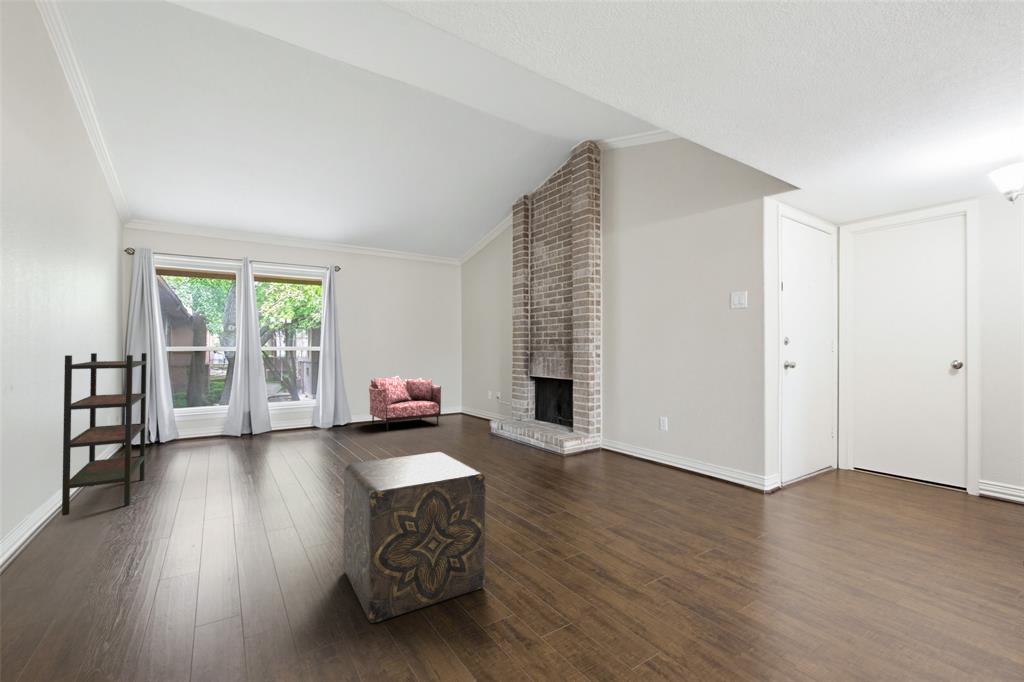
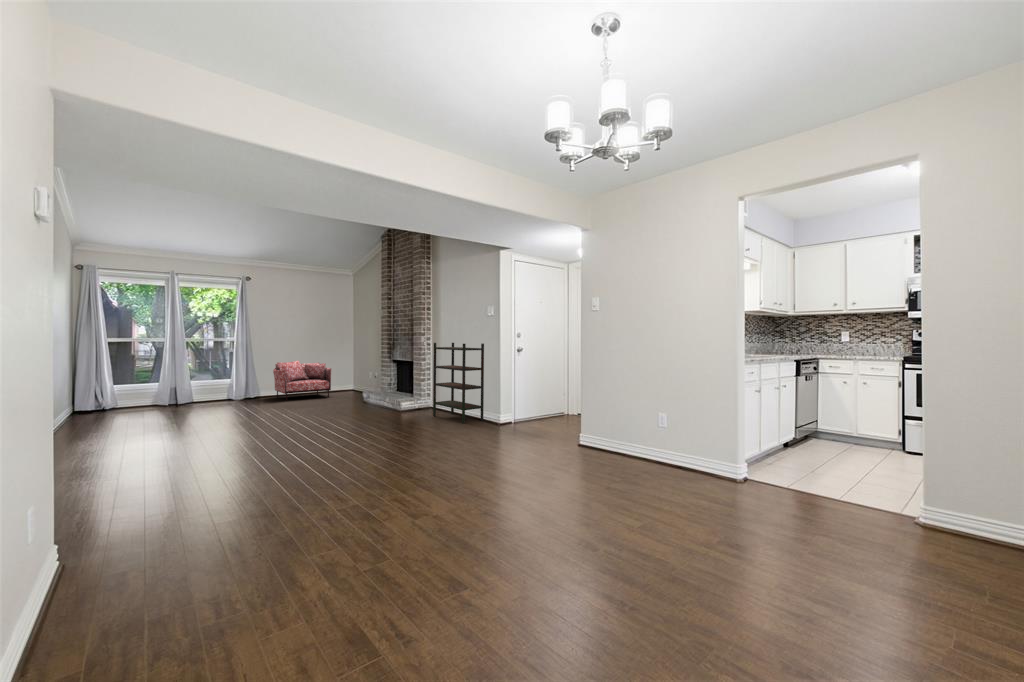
bookshelf: present [62,353,147,516] -> present [433,343,484,424]
ottoman: present [343,452,486,623] -> none [227,395,298,463]

